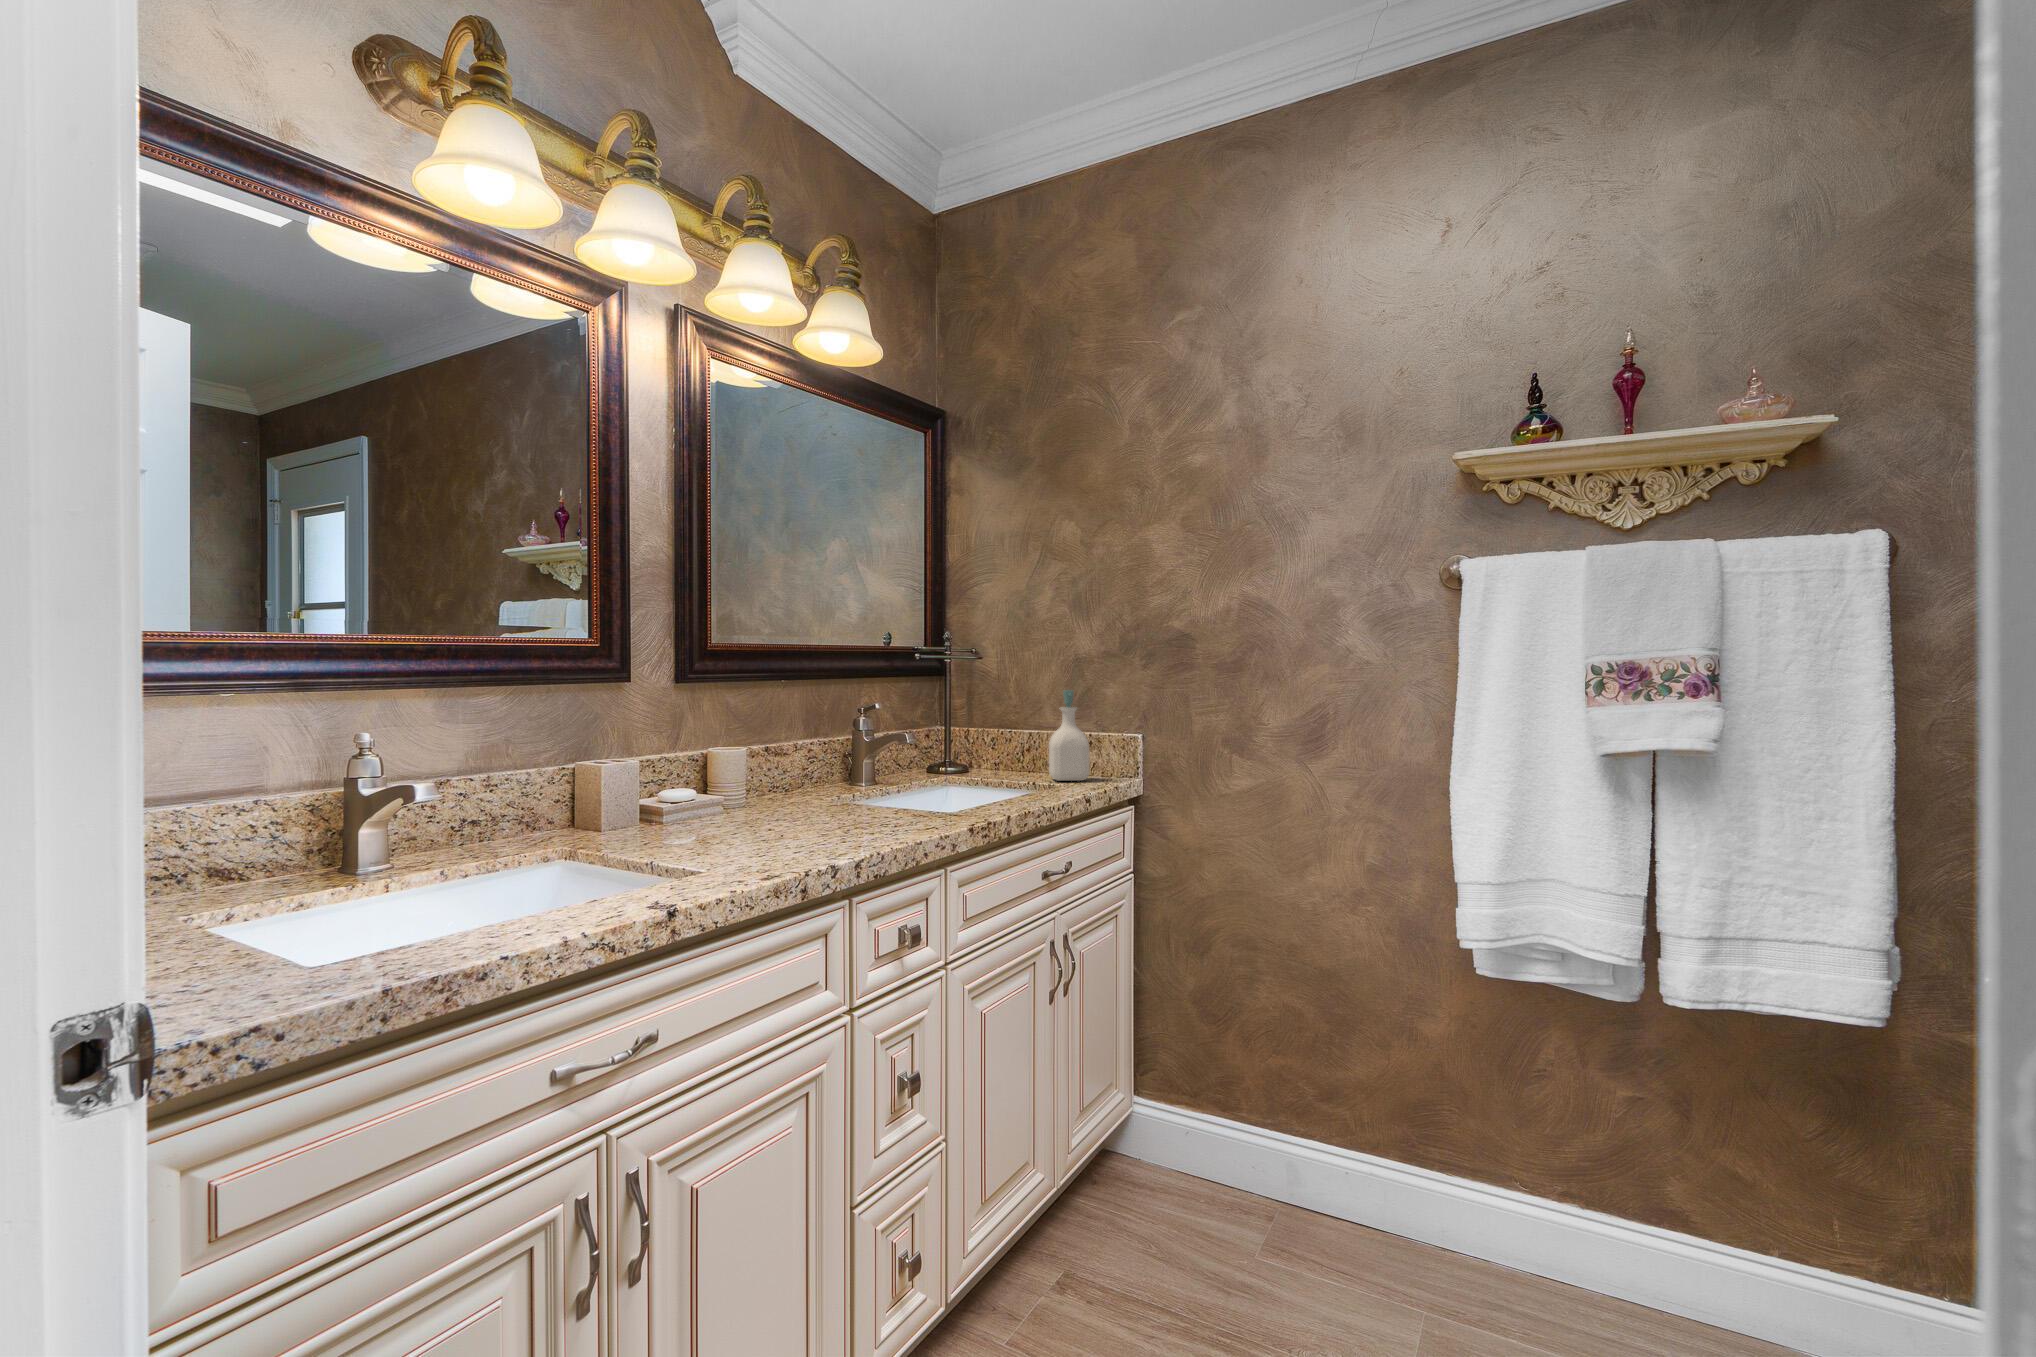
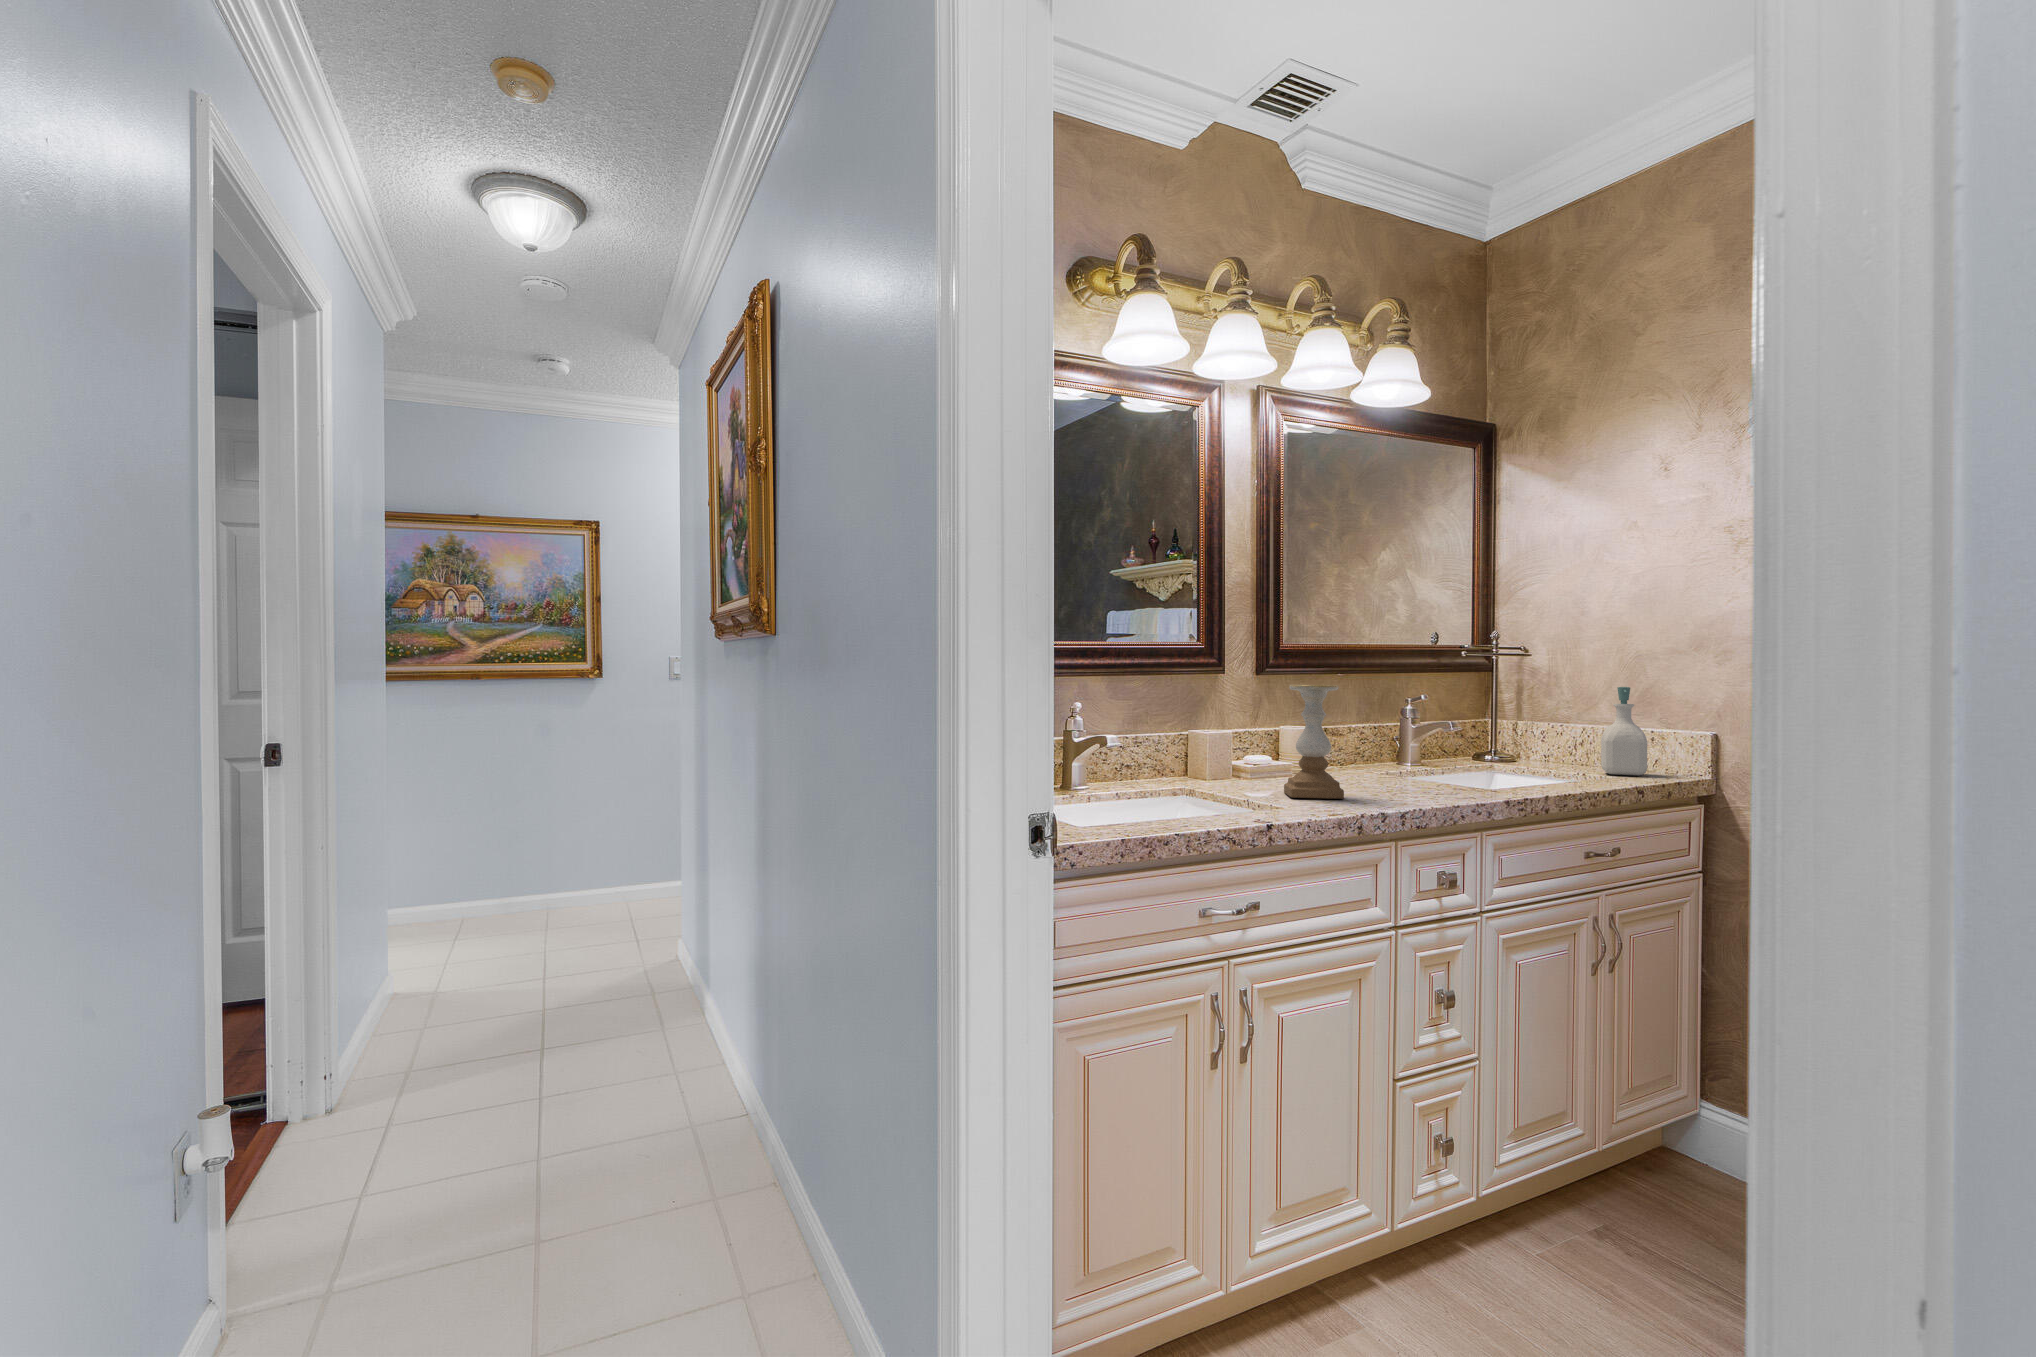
candle holder: none [707,697,784,851] -> present [1284,685,1344,799]

